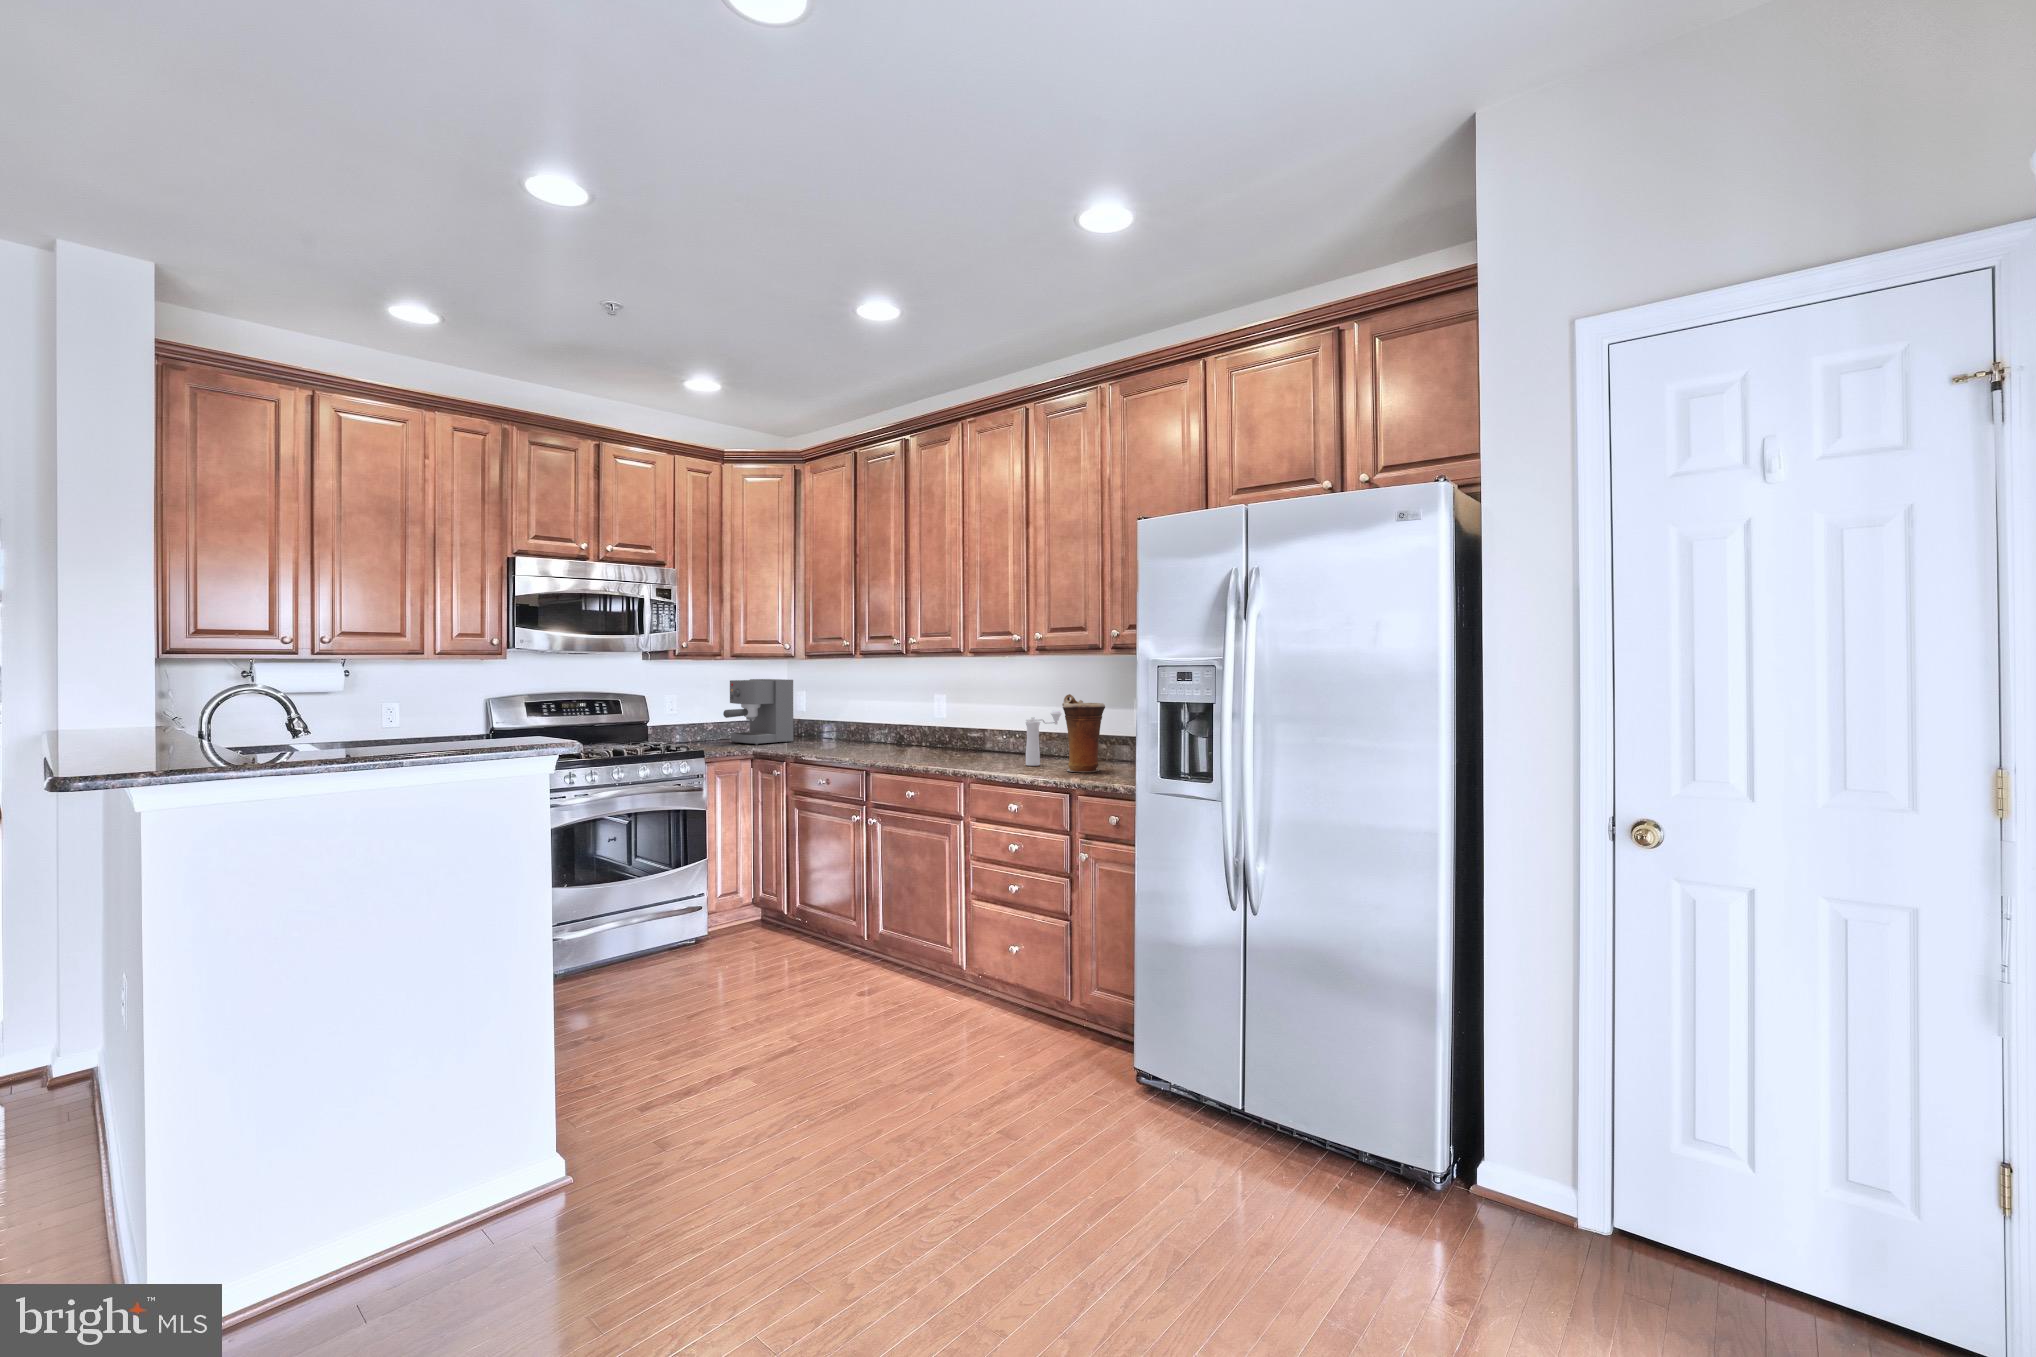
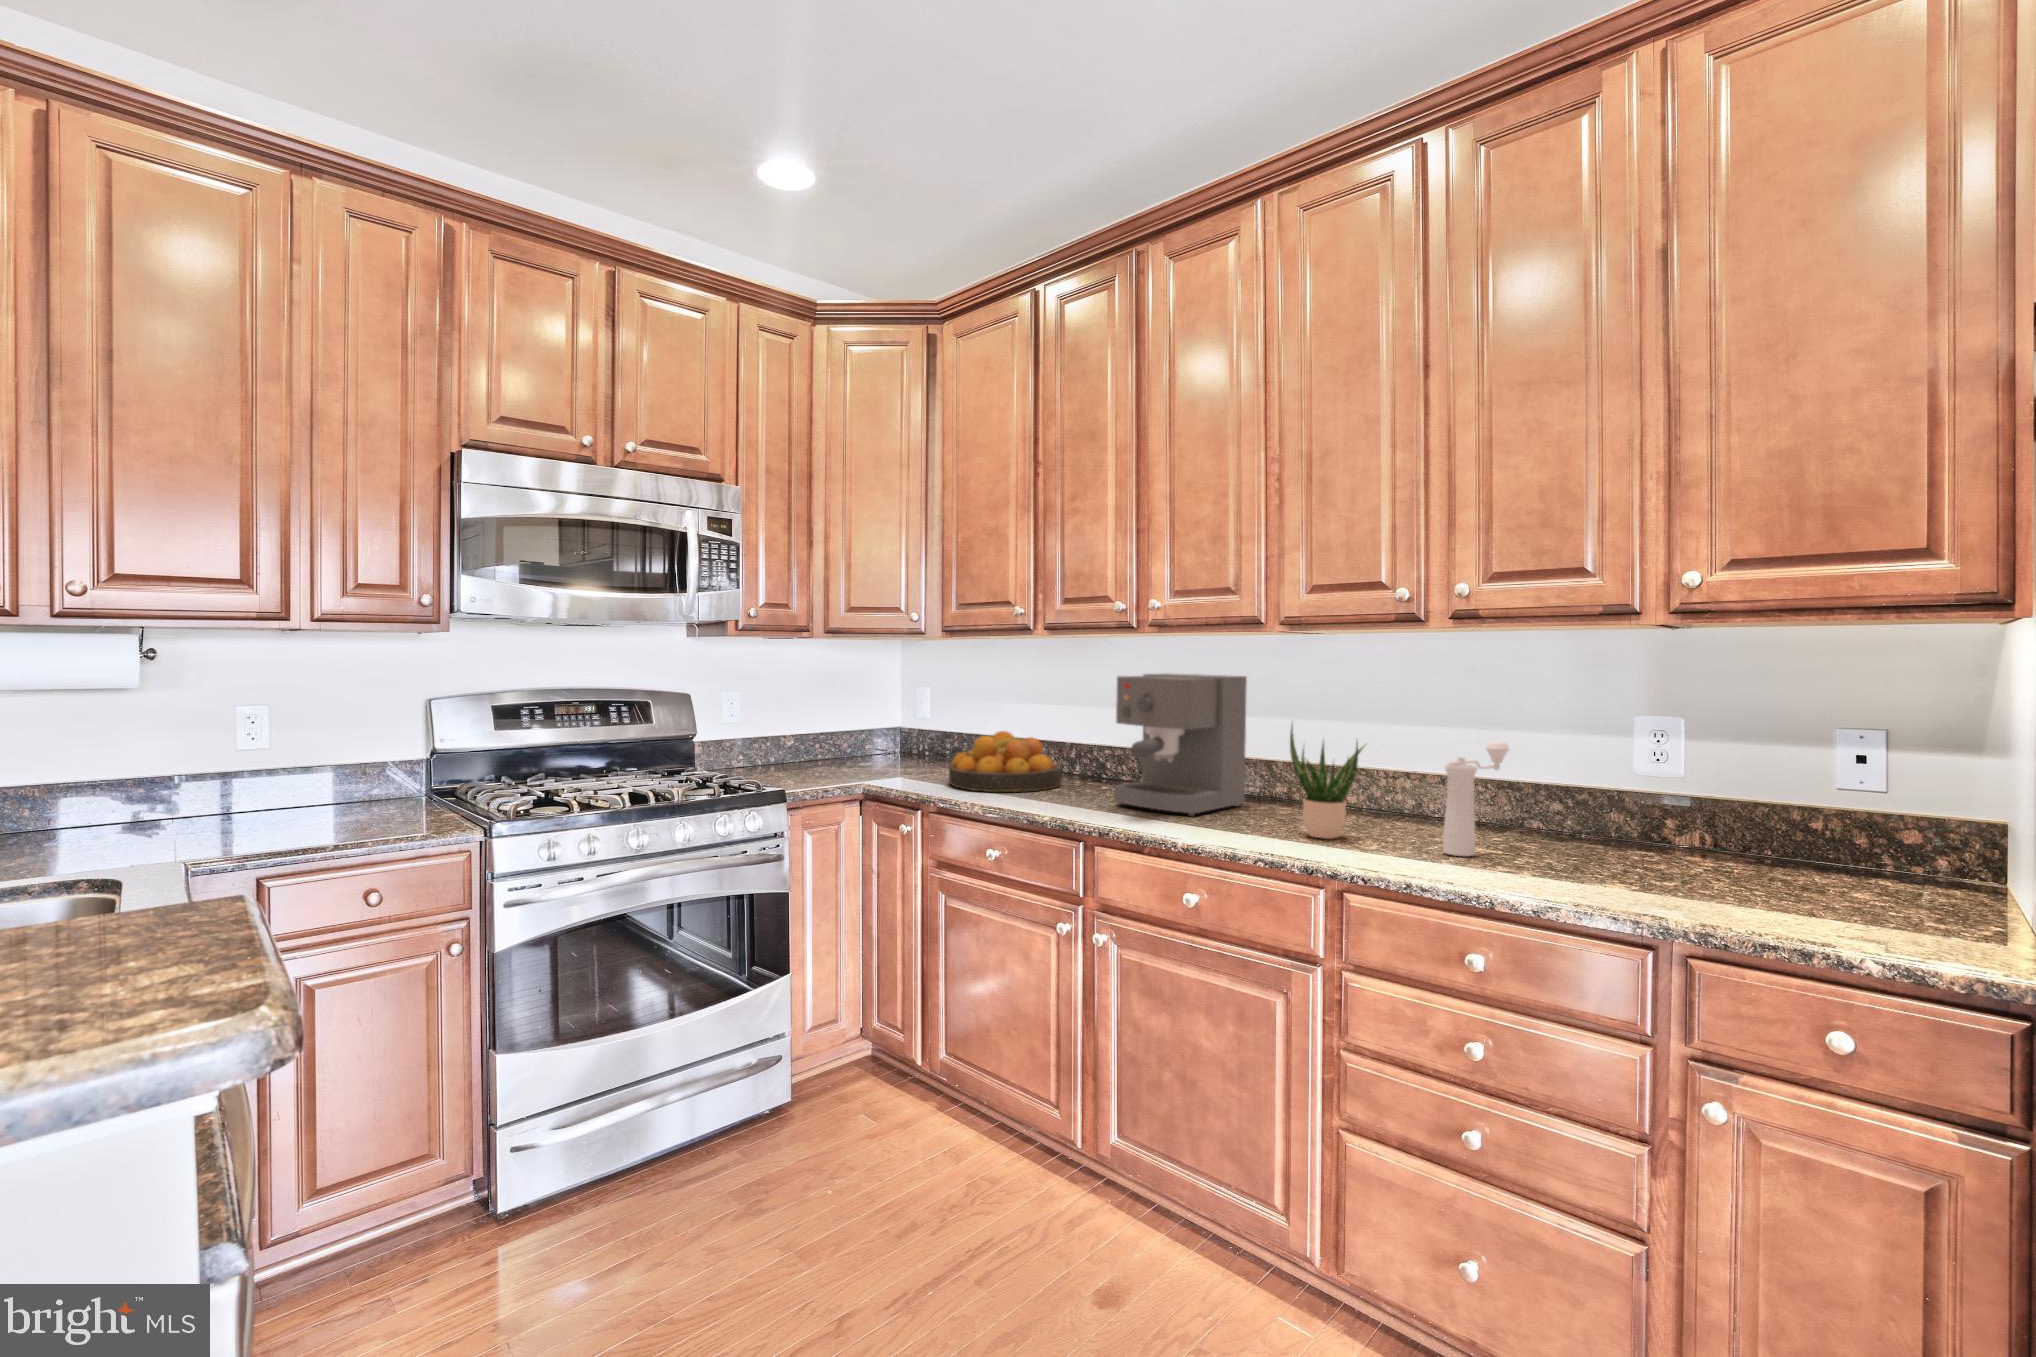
coffee maker: present [723,679,793,745] -> present [1114,673,1247,816]
vase: present [1062,694,1105,772] -> none [1566,713,1684,889]
potted plant: none [965,702,1004,762] -> present [1290,727,1364,839]
fruit bowl: none [805,716,874,750] -> present [949,731,1062,792]

